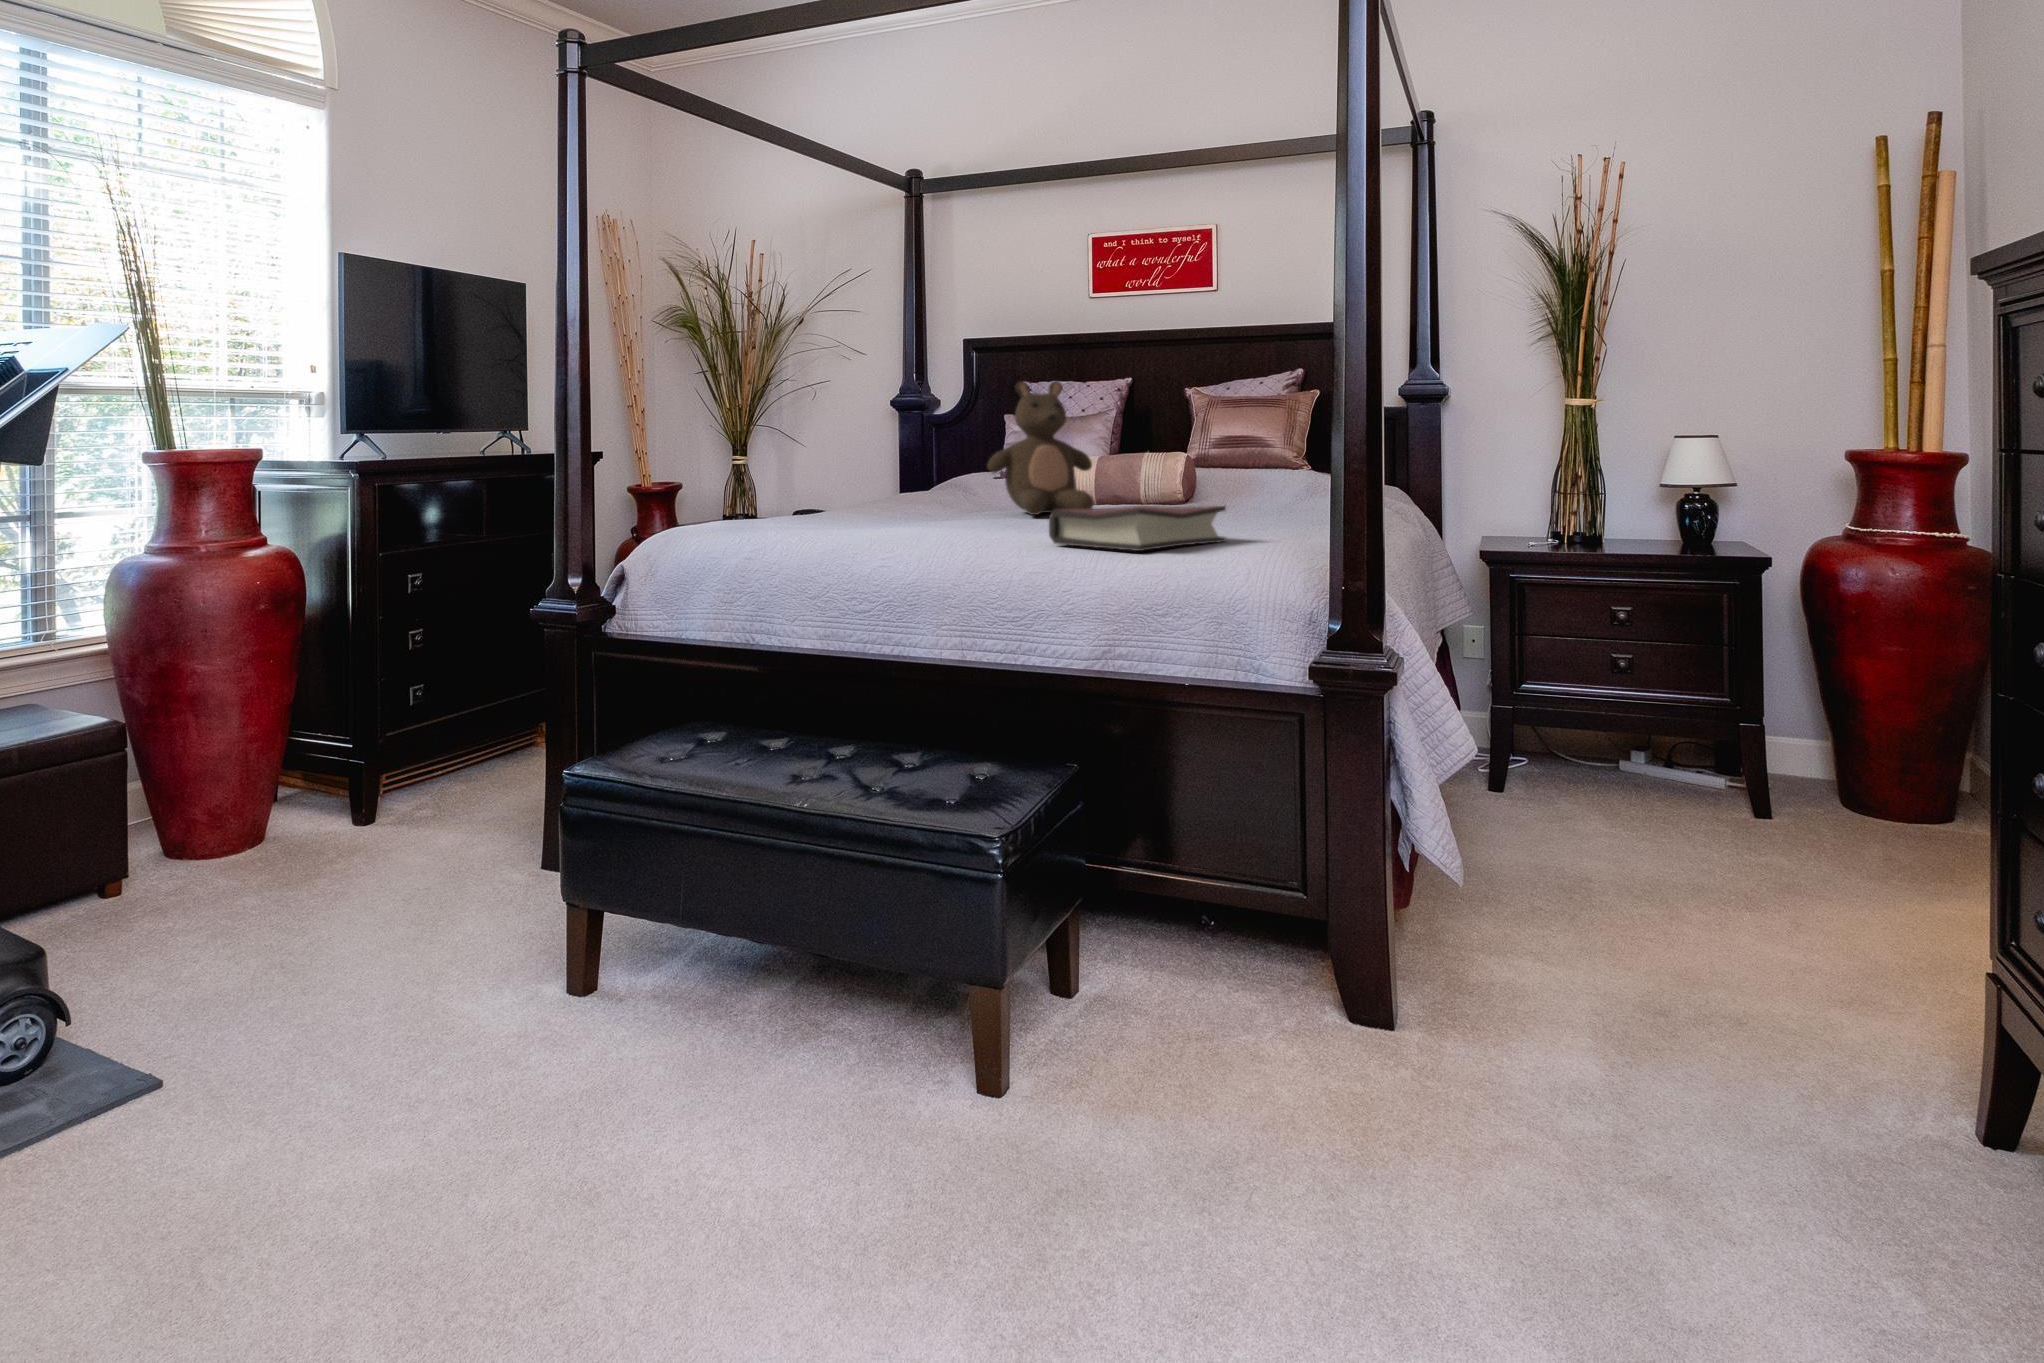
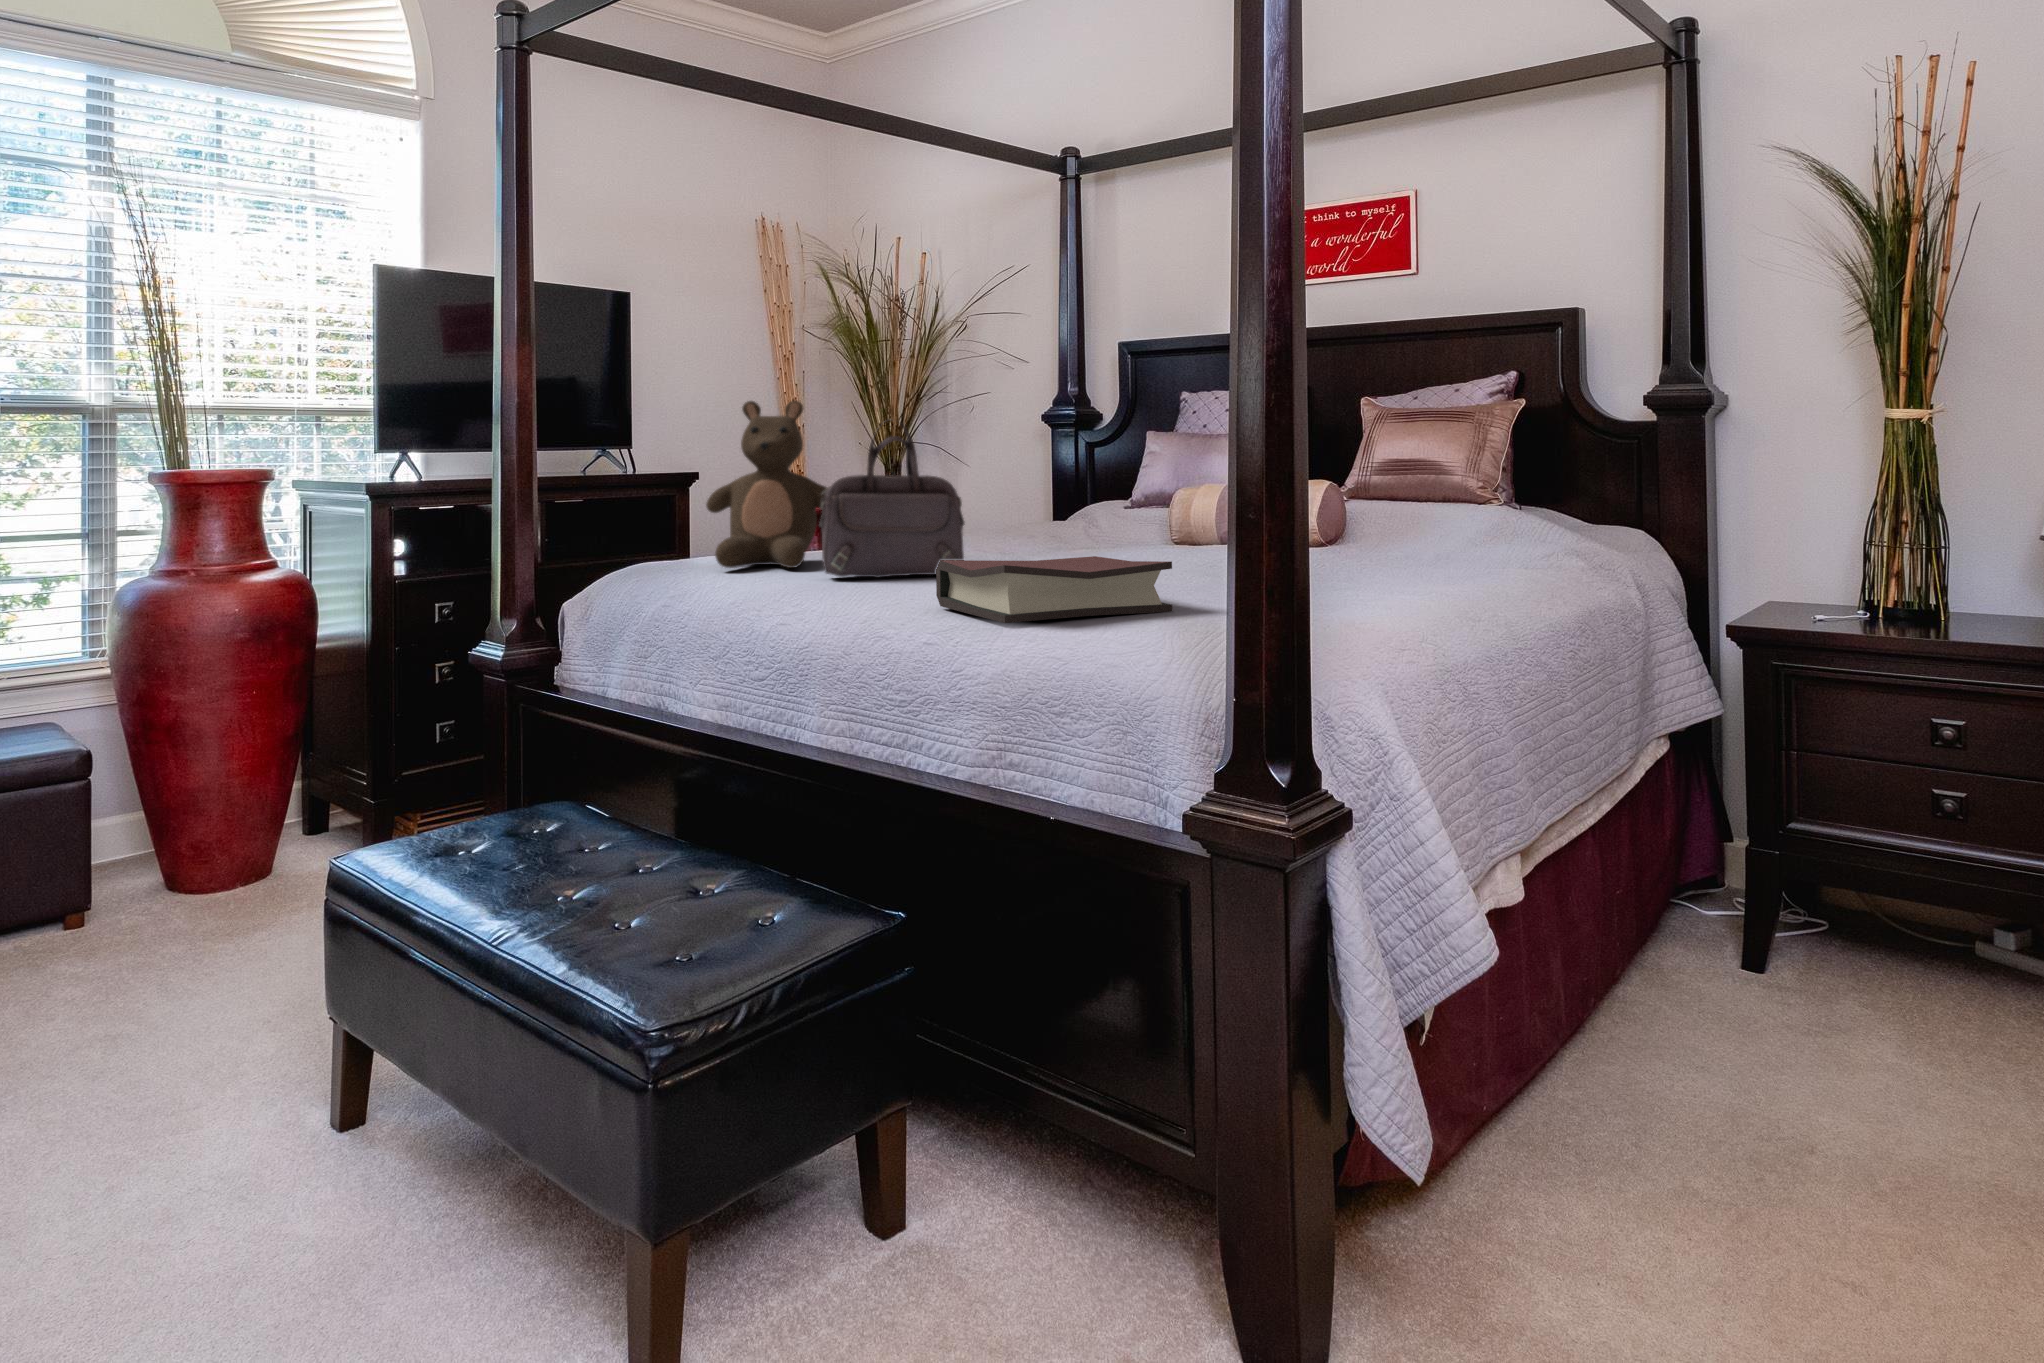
stuffed bear: present [987,381,1094,515] -> present [706,400,827,568]
handbag: none [886,402,997,530] -> present [819,424,965,577]

